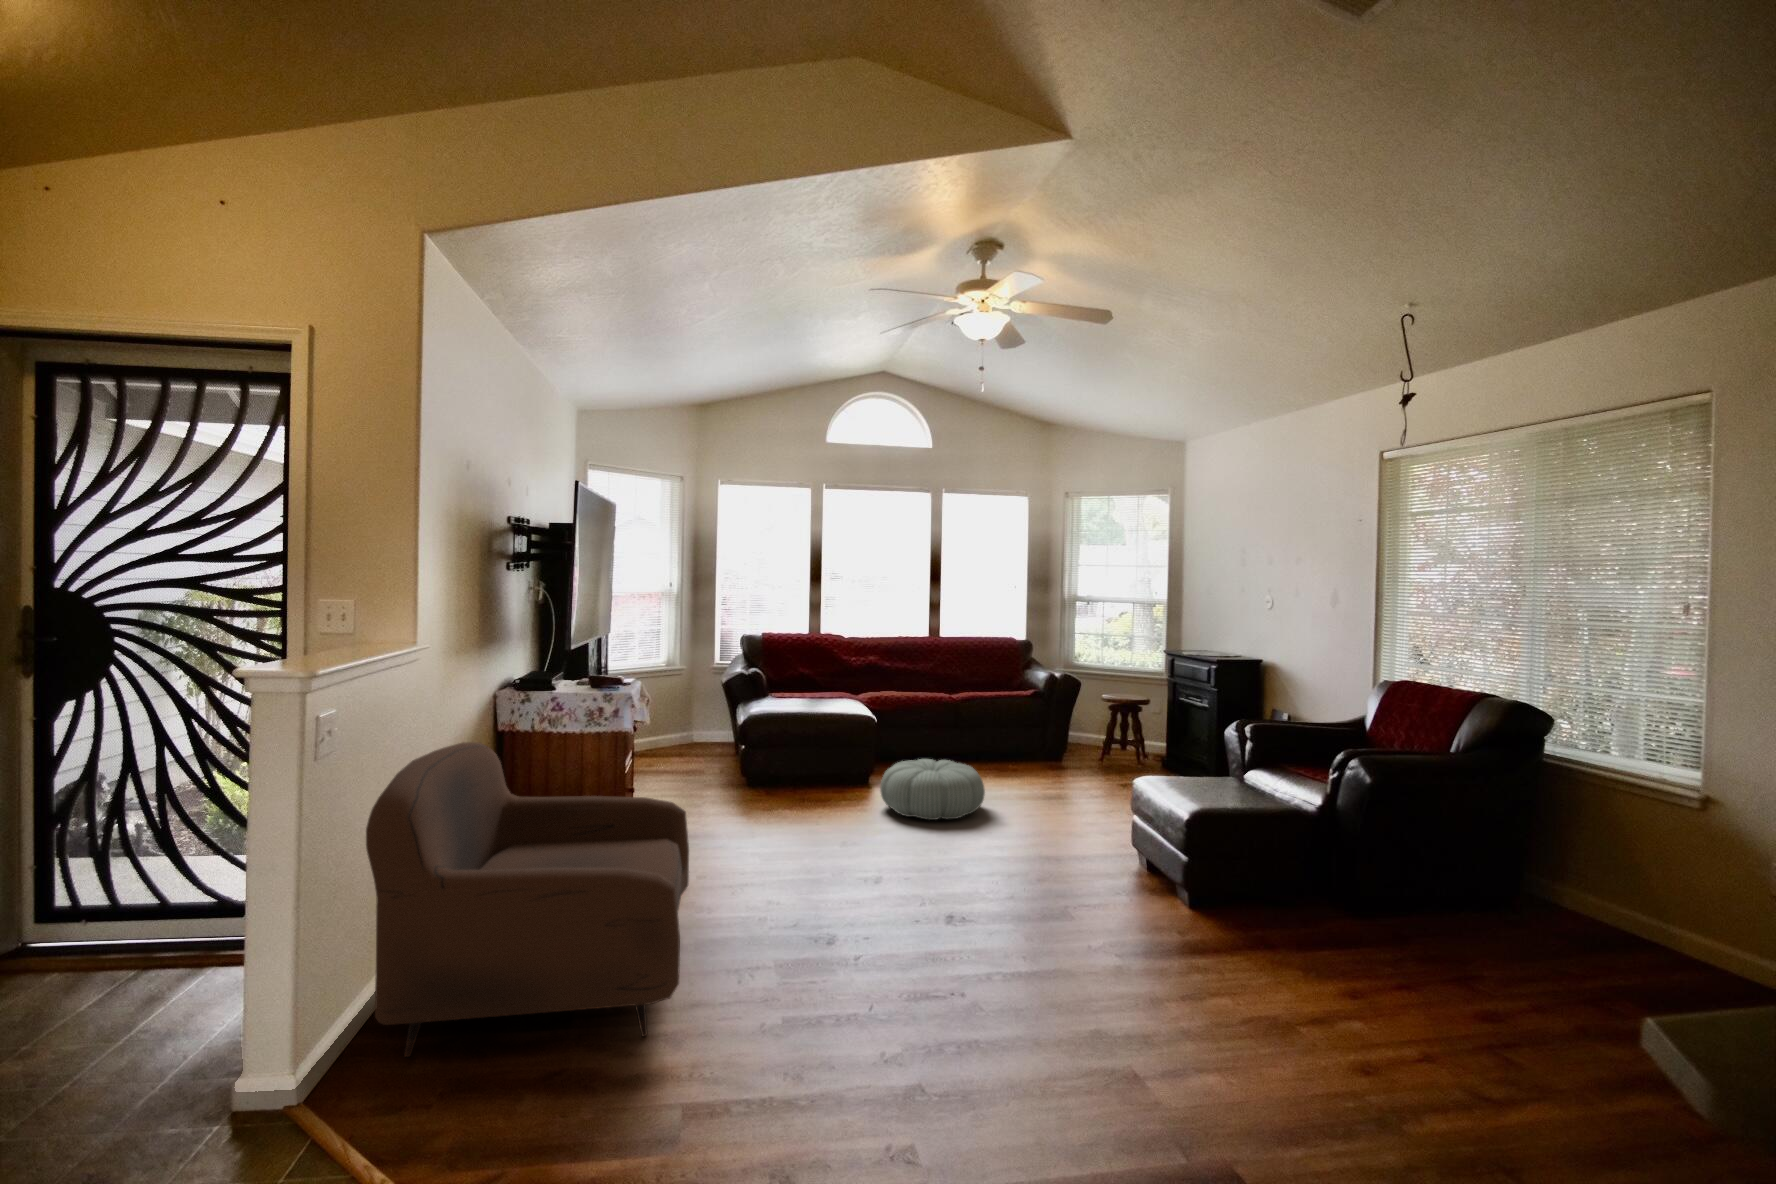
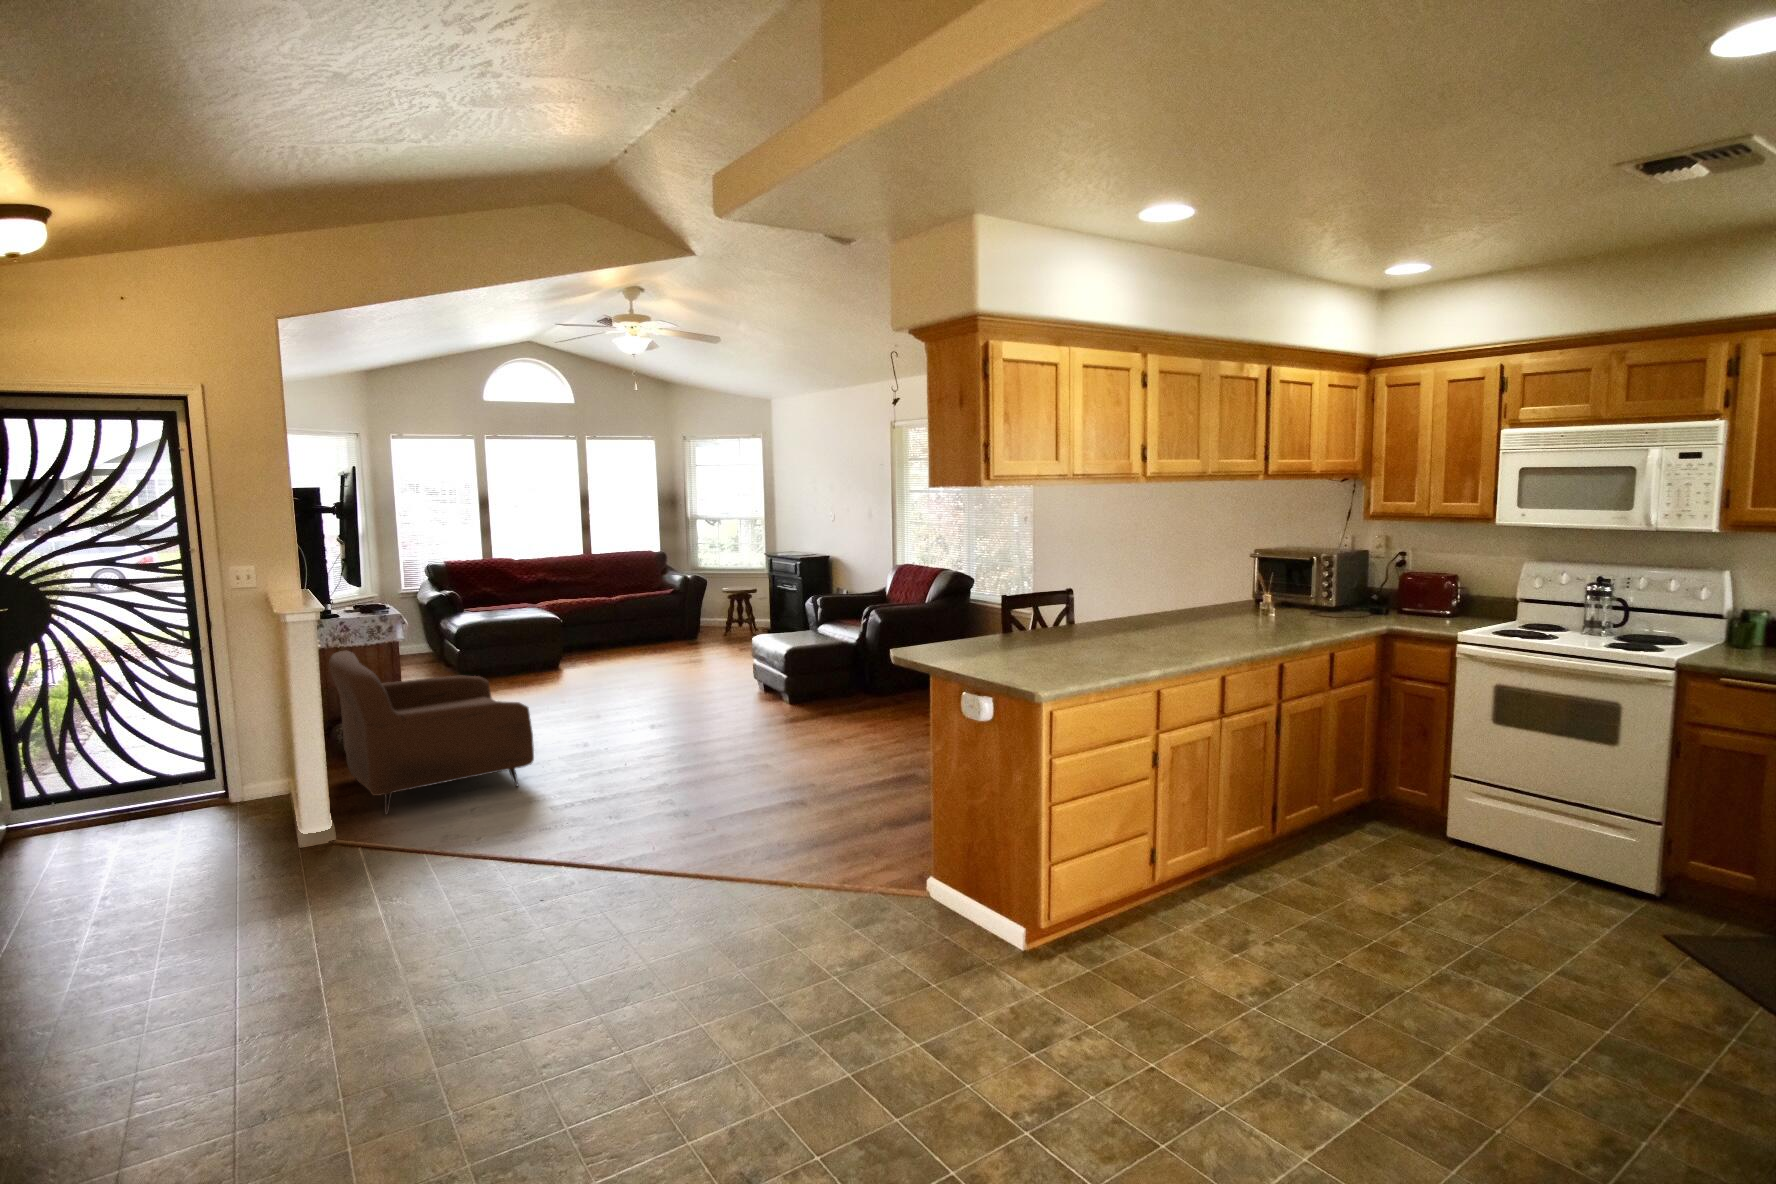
pouf: present [880,759,985,820] -> none [579,643,655,683]

